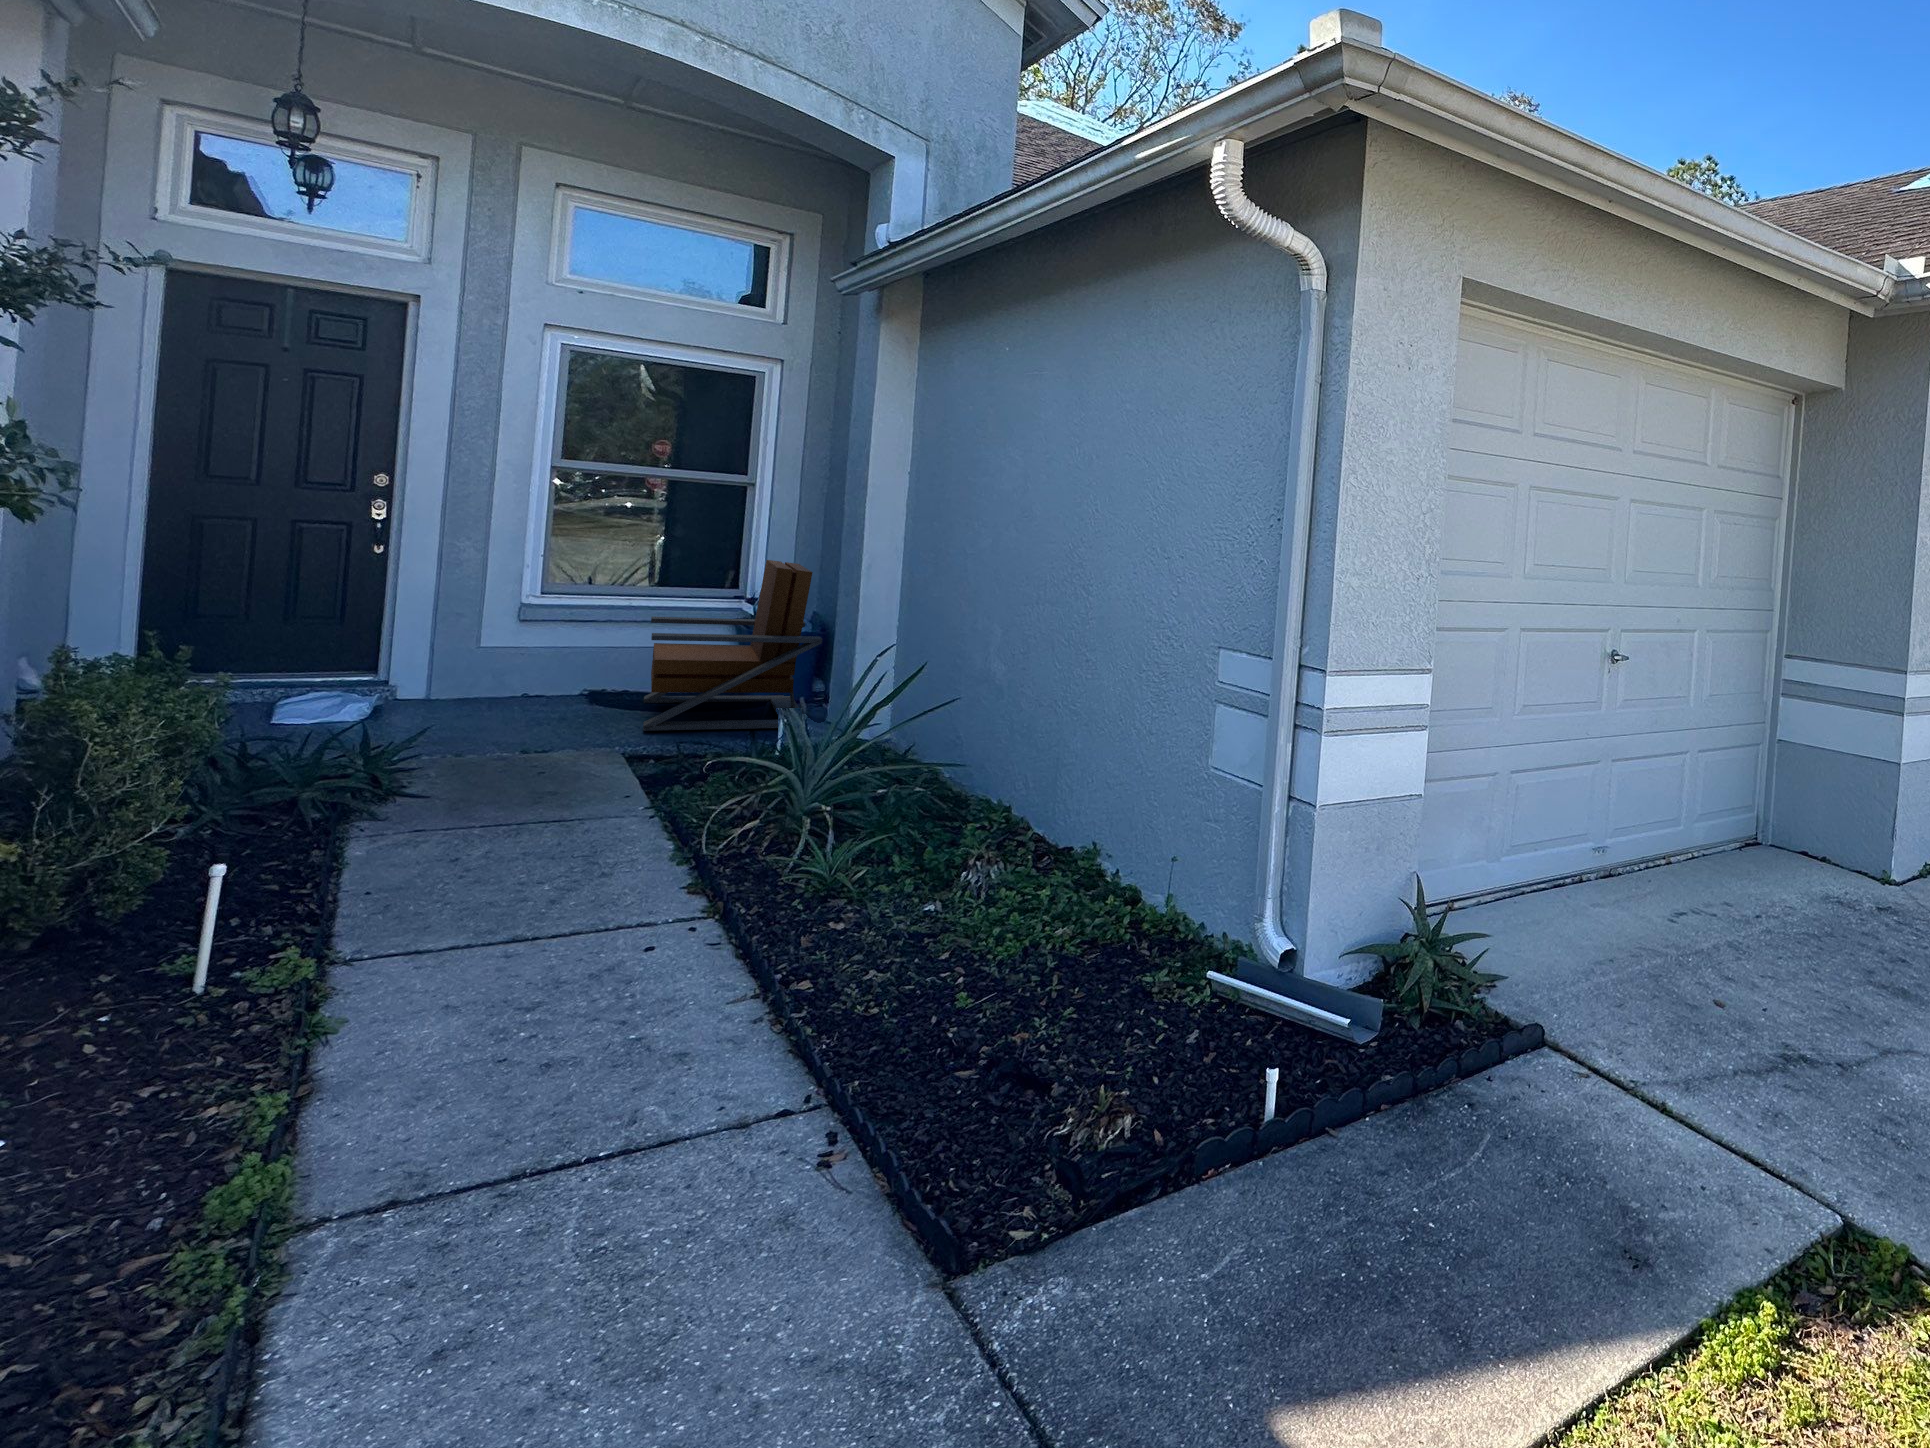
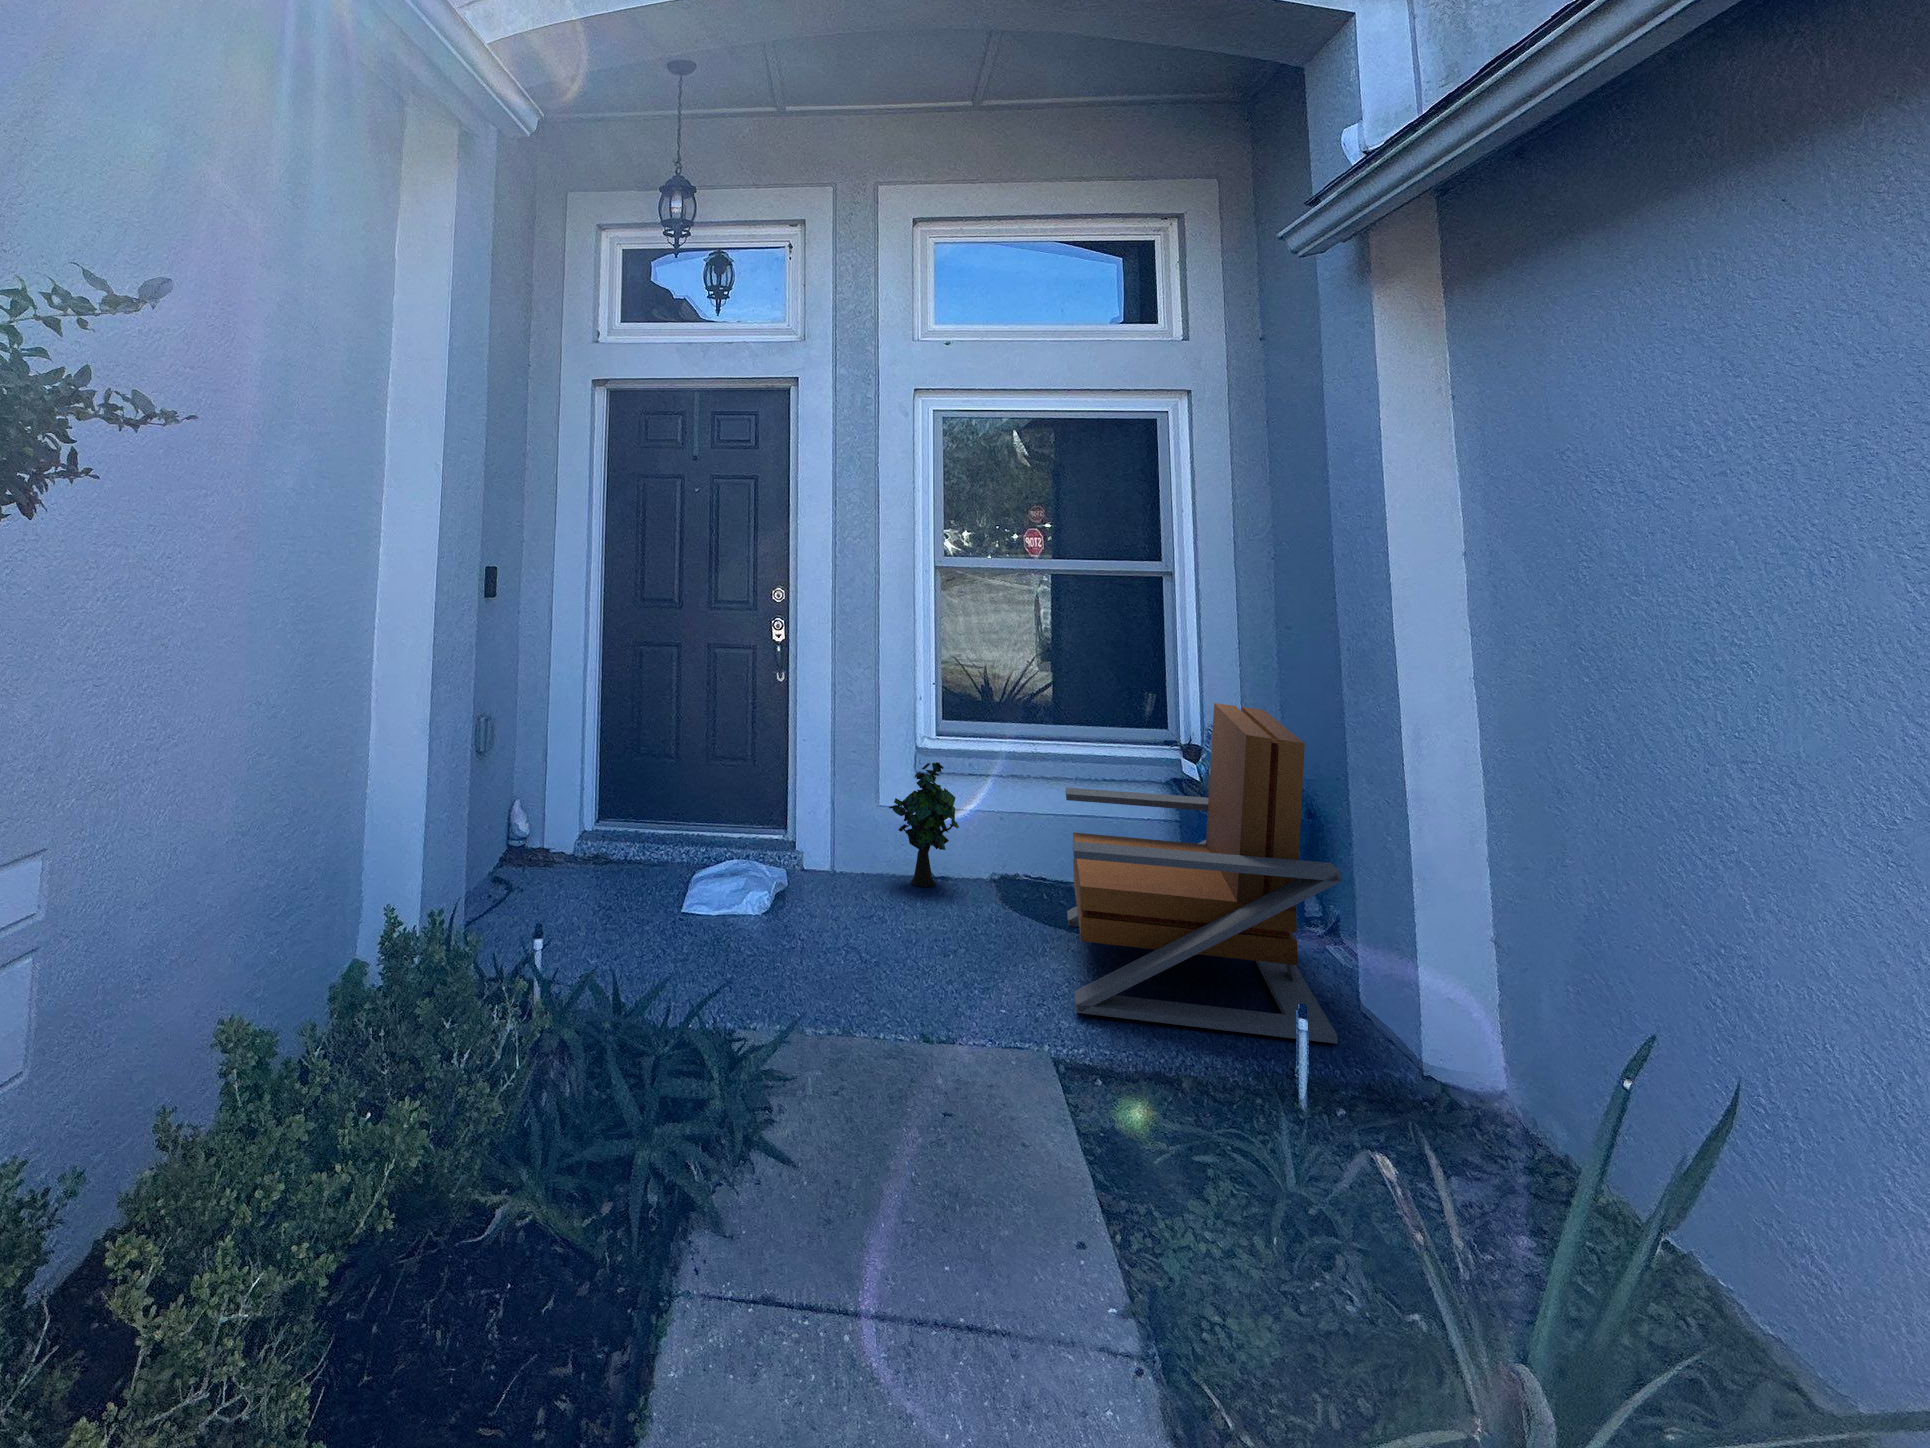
decorative plant: none [492,606,558,694] -> present [889,762,959,887]

